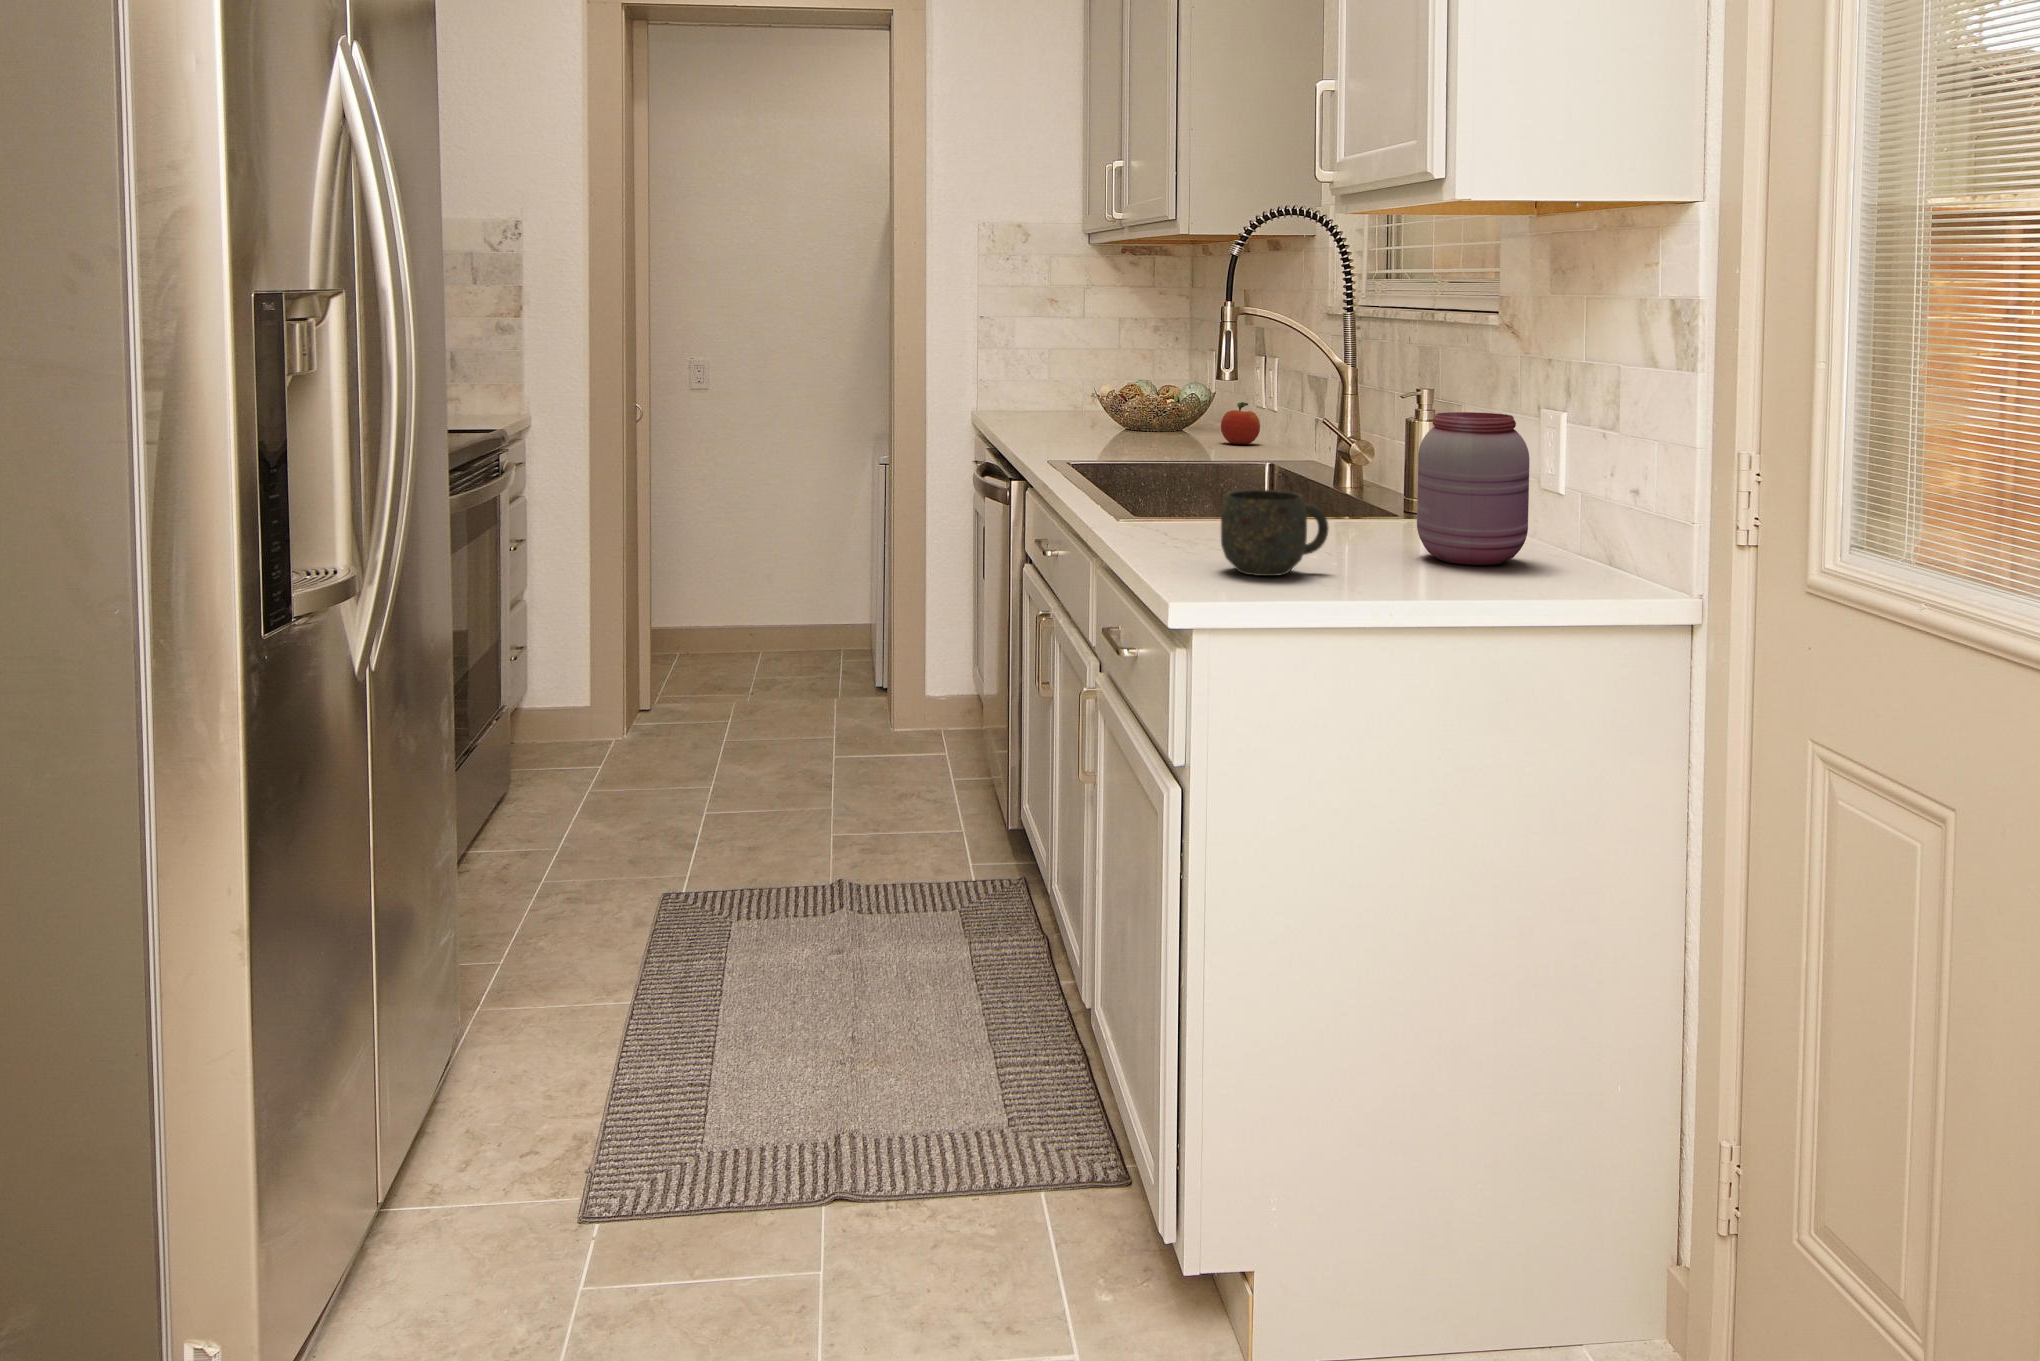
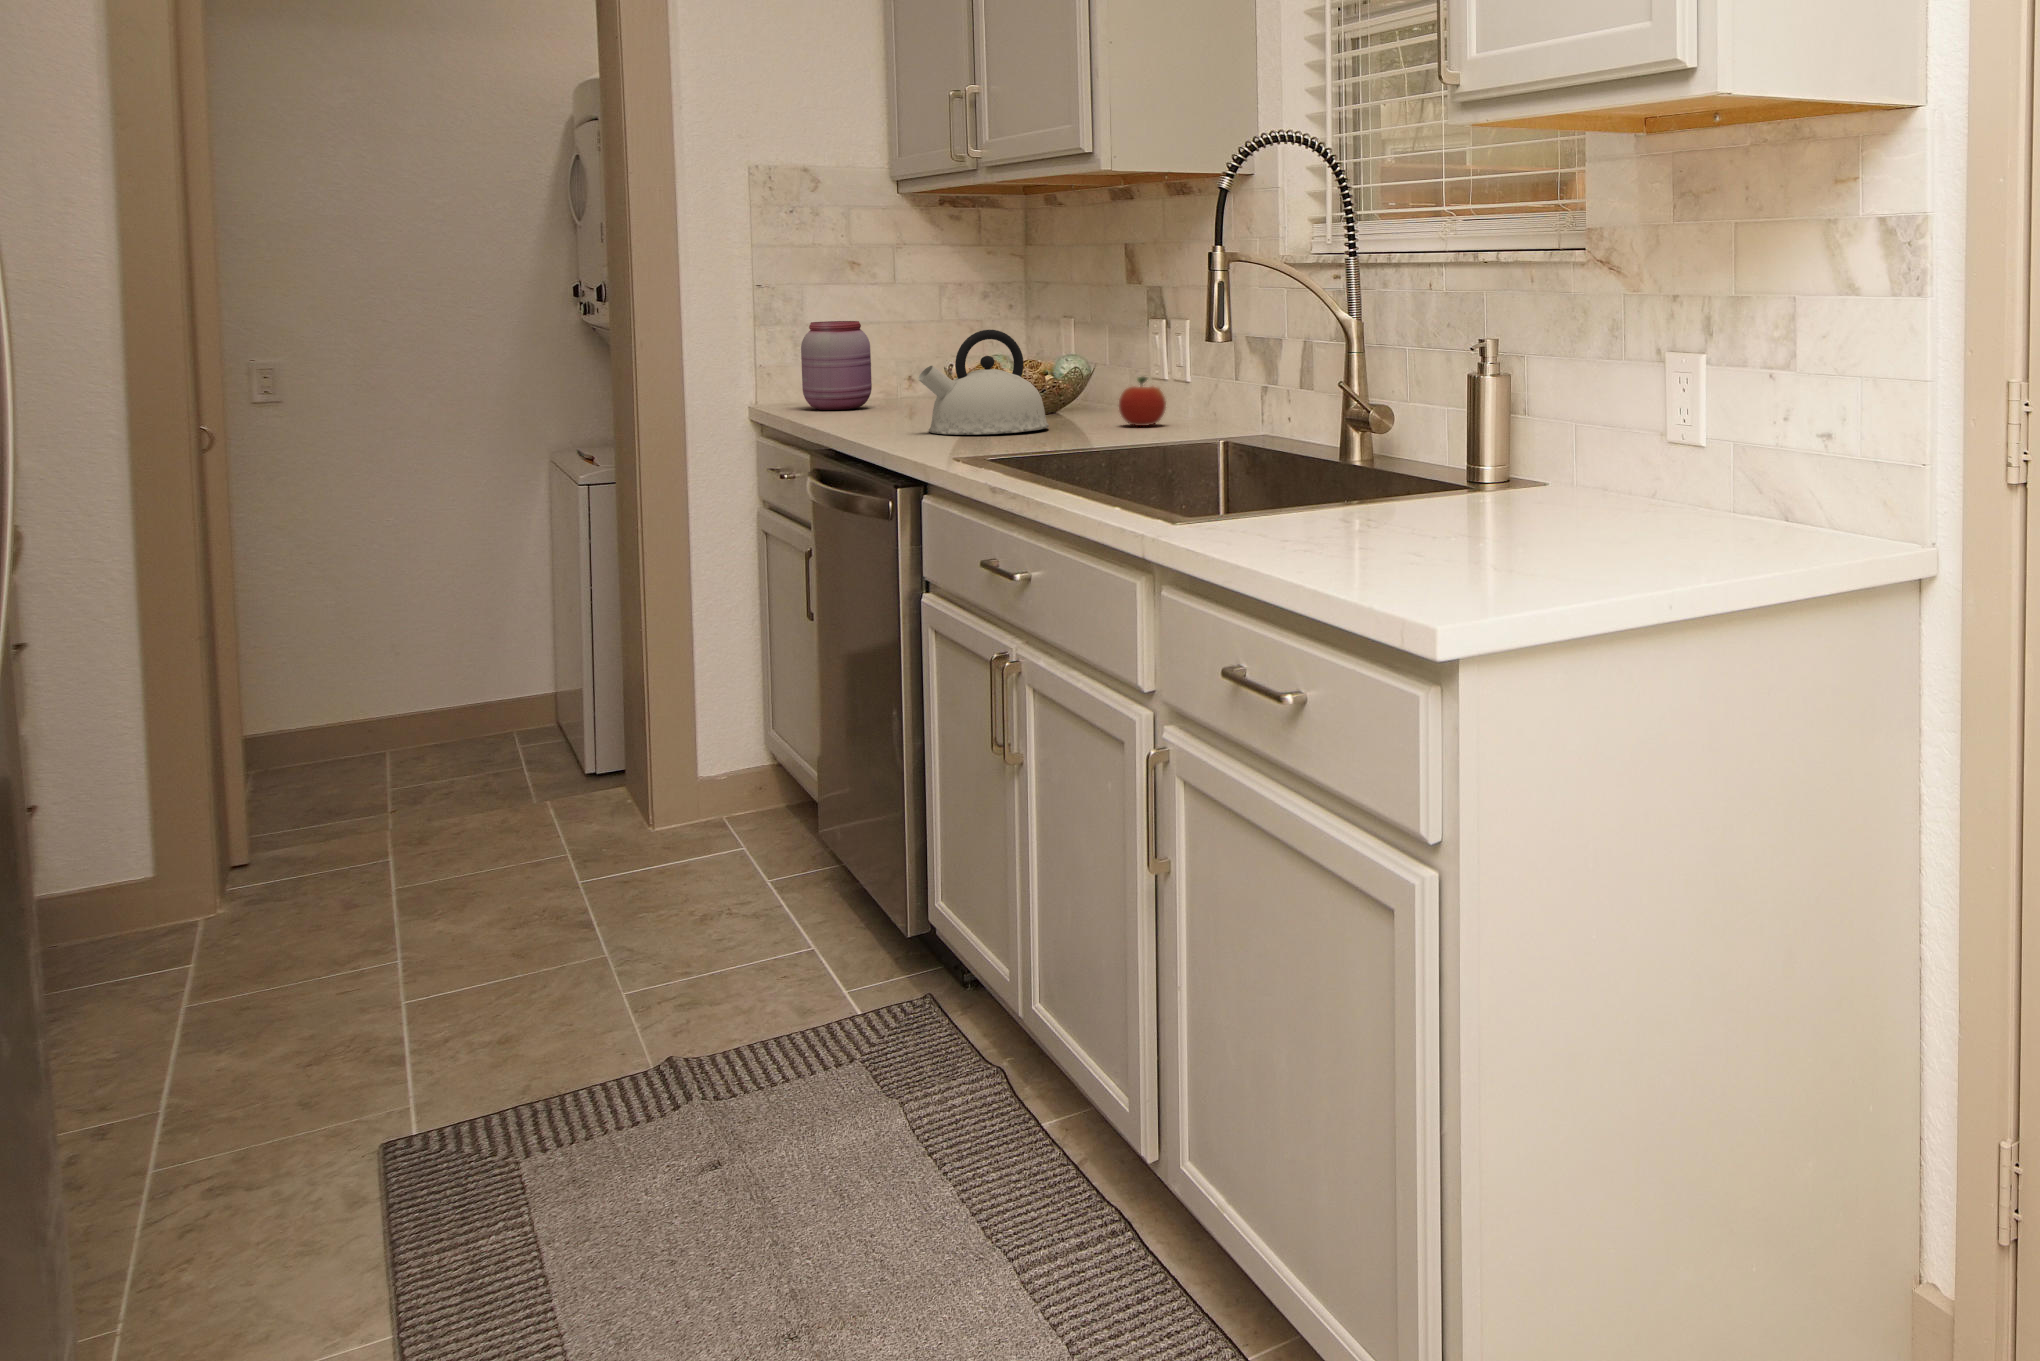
kettle: none [1061,358,1162,442] -> present [918,330,1049,435]
jar: present [1417,412,1529,565] -> present [801,321,872,410]
mug: present [1221,490,1329,576] -> none [1410,469,1532,580]

